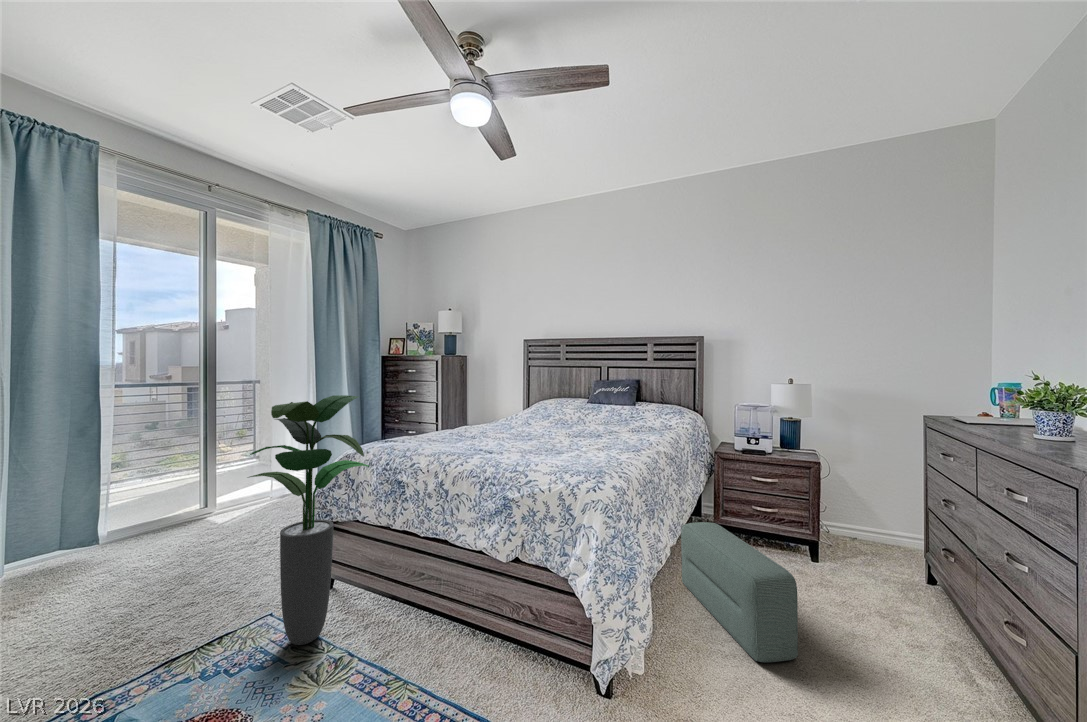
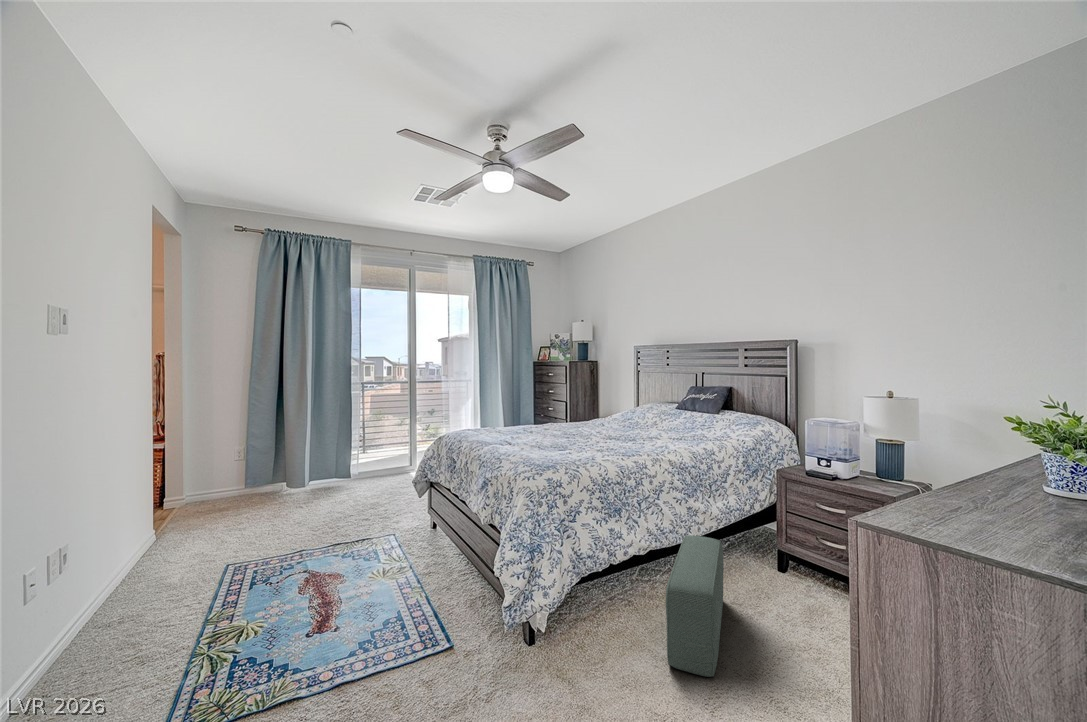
potted plant: present [248,395,369,645] -> none [365,397,435,555]

